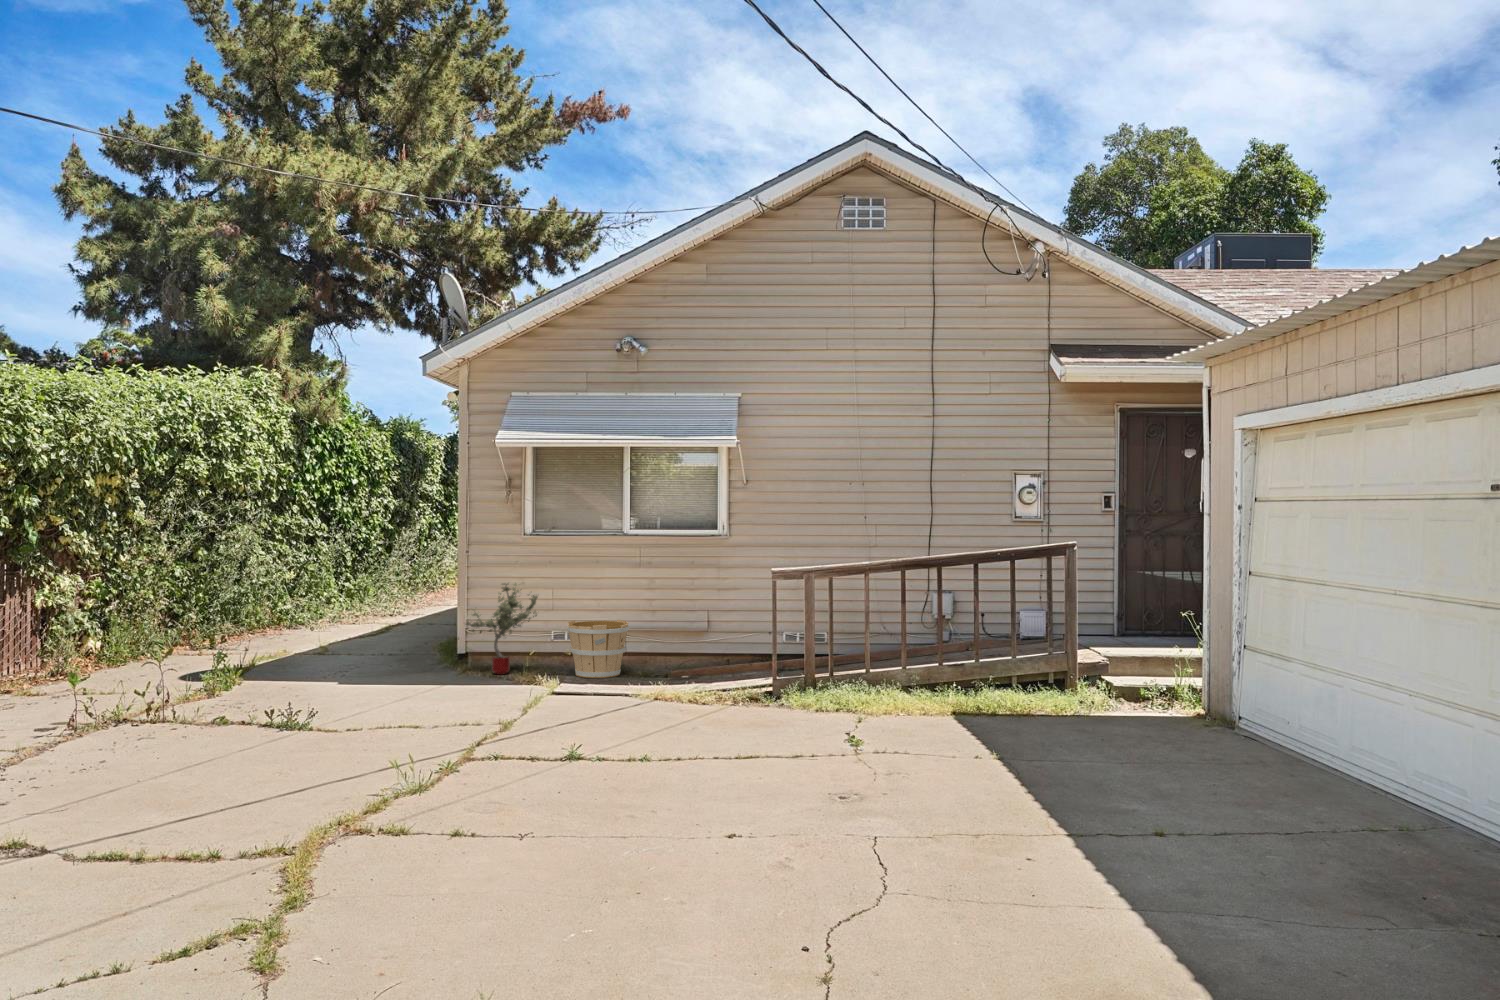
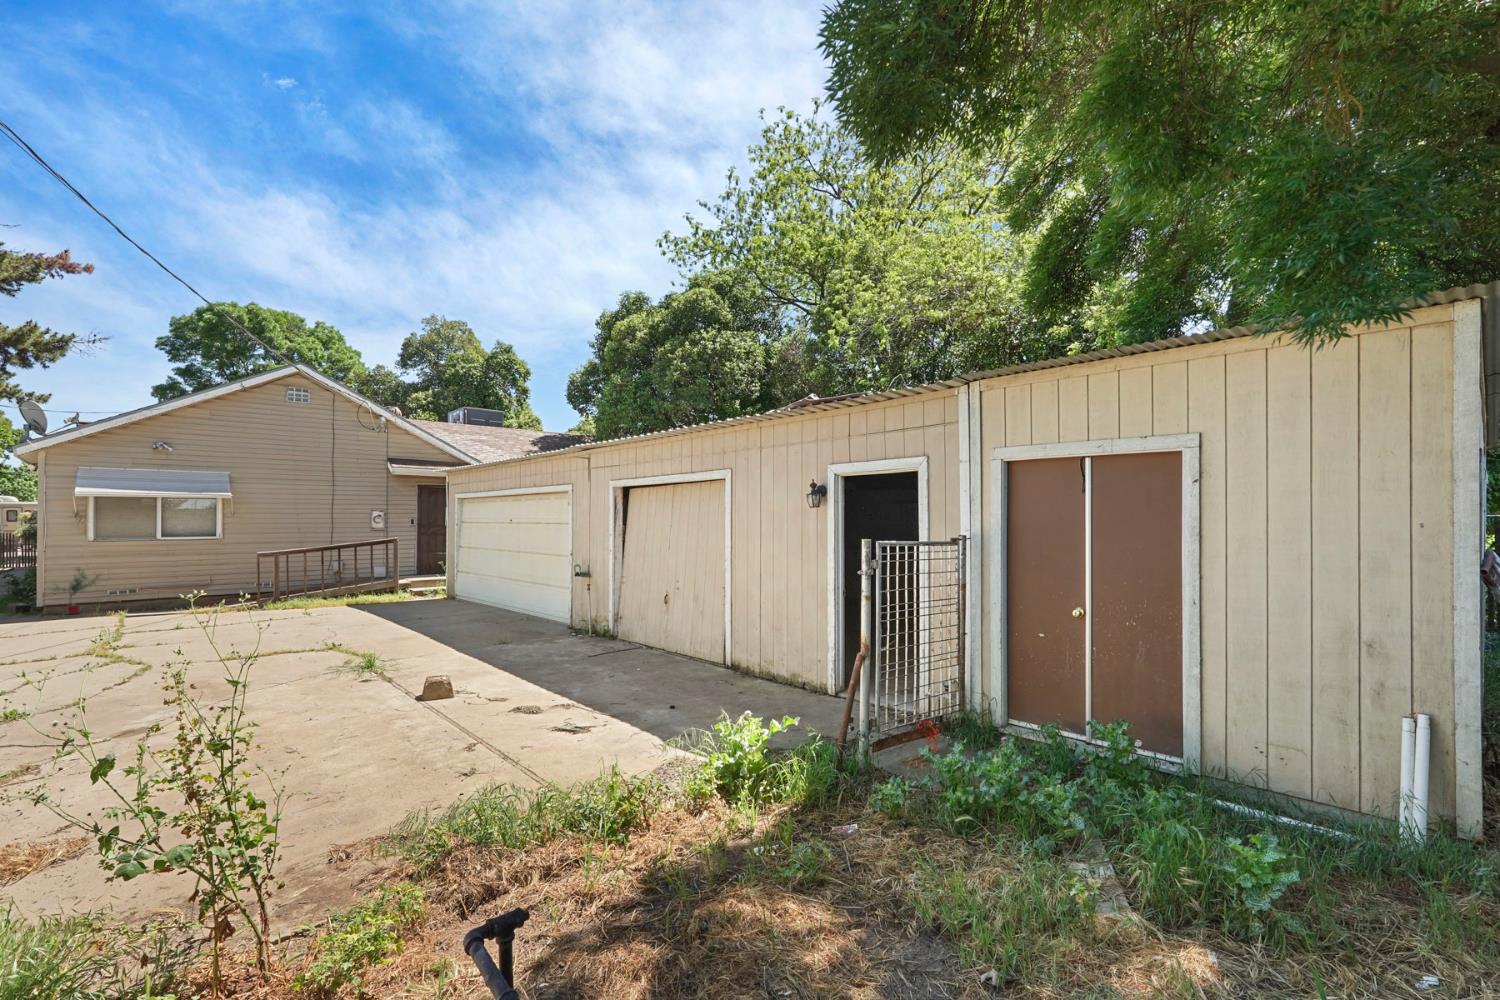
wooden bucket: present [567,620,629,678] -> none [122,582,164,611]

